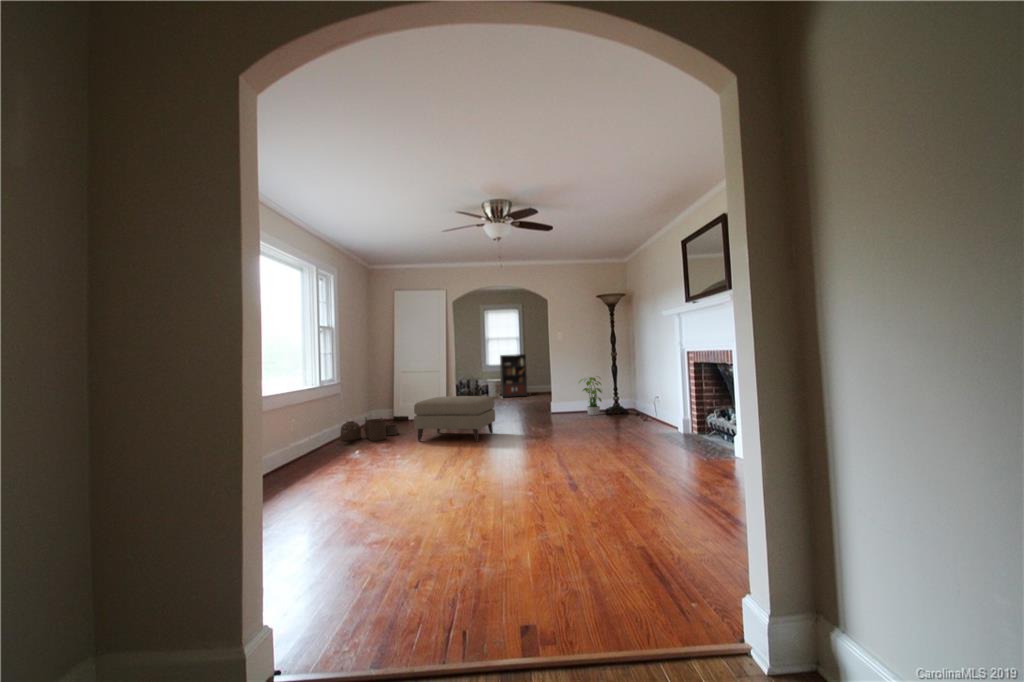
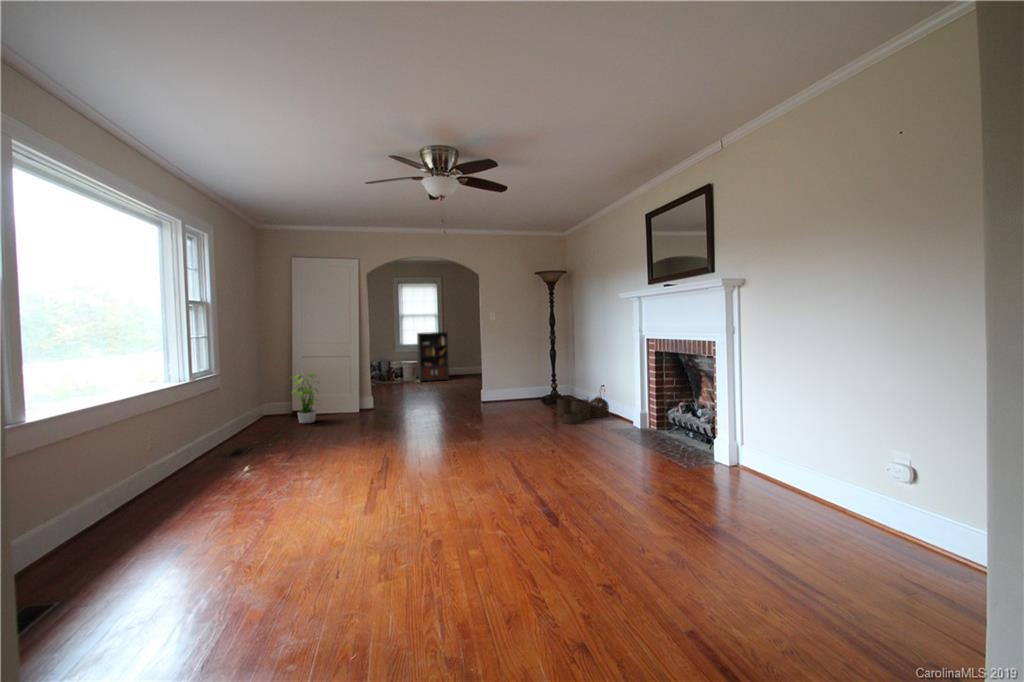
potted plant: present [579,377,602,415] -> present [292,373,318,423]
ottoman: present [414,396,495,442] -> none [324,390,426,448]
woven basket: present [340,418,398,441] -> present [557,396,609,424]

